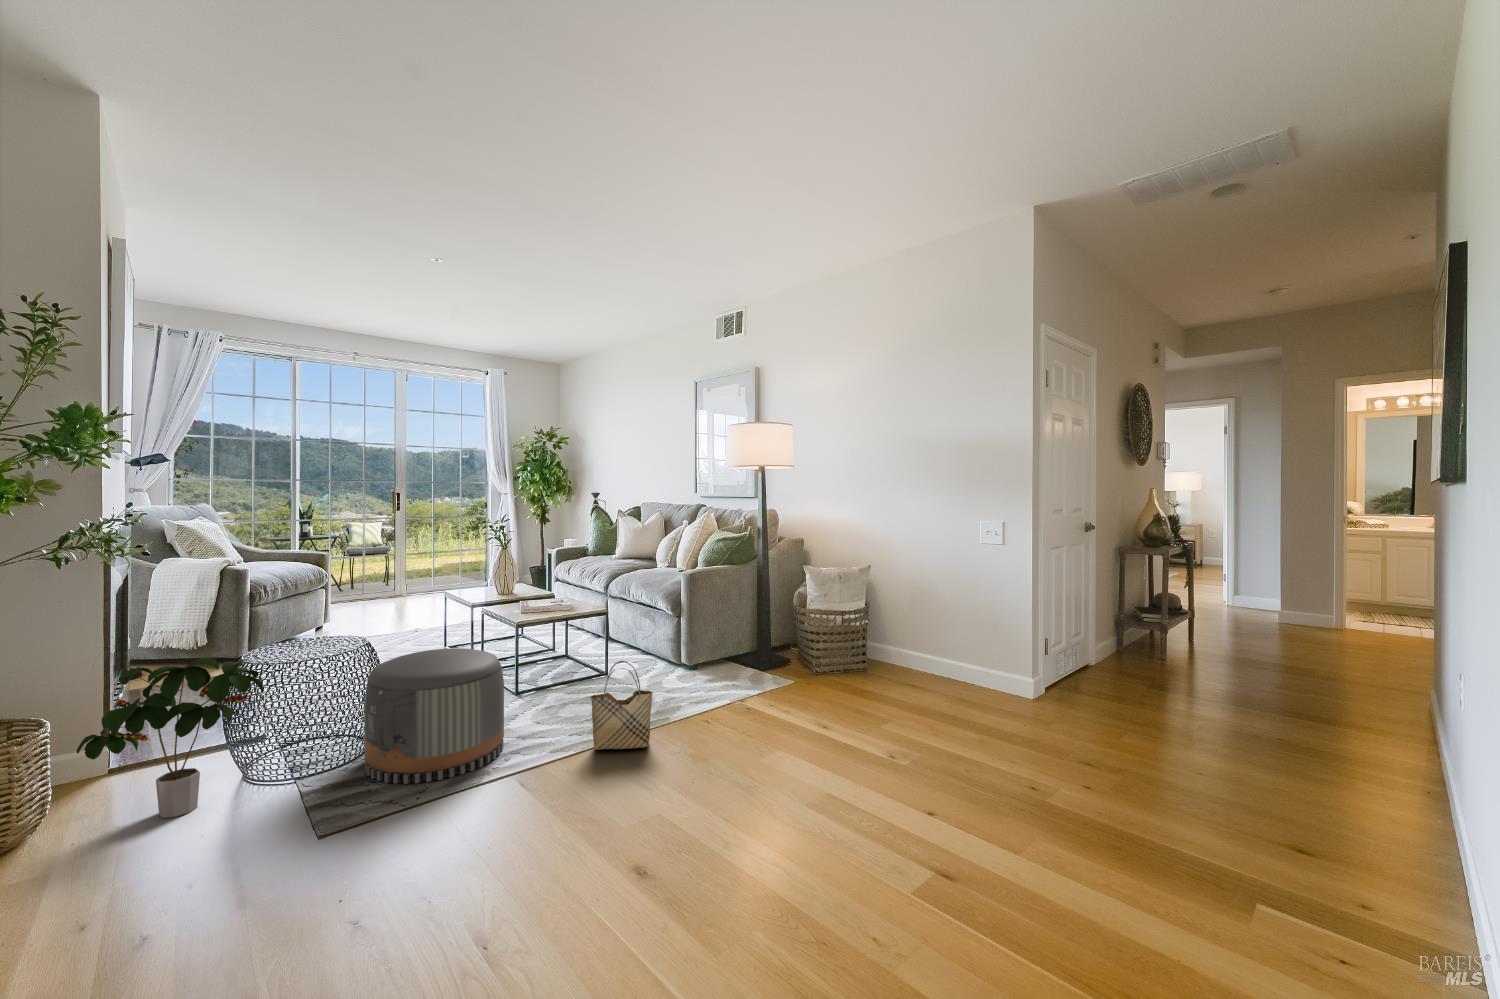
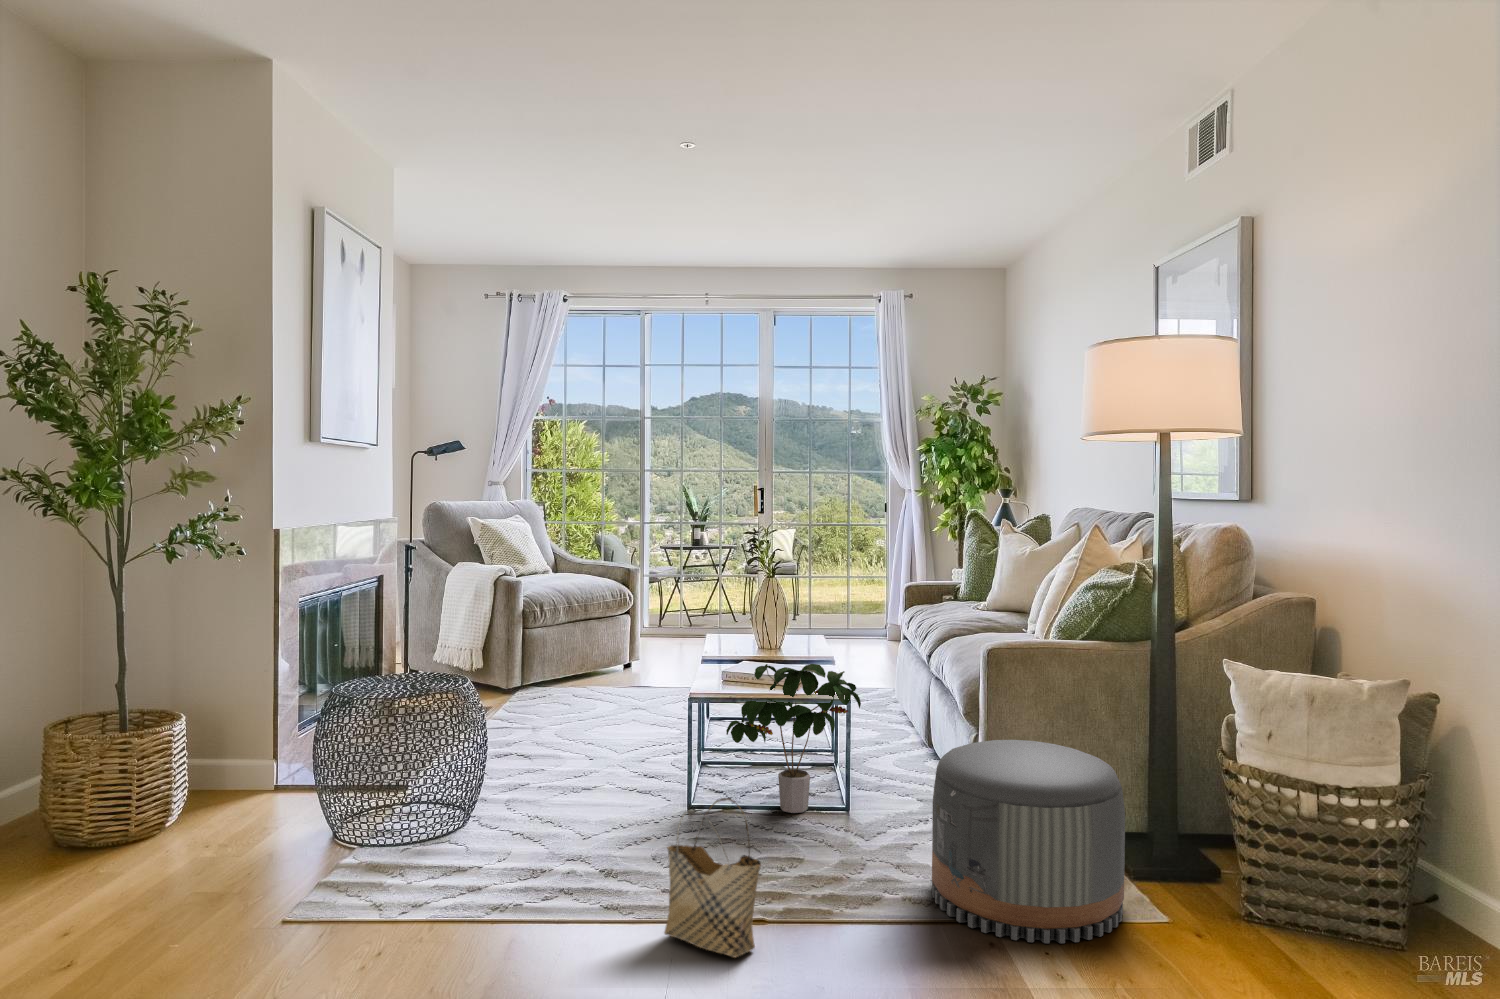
pouf: present [364,648,504,784] -> present [932,740,1125,943]
potted plant: present [77,657,264,818] -> present [726,664,861,813]

